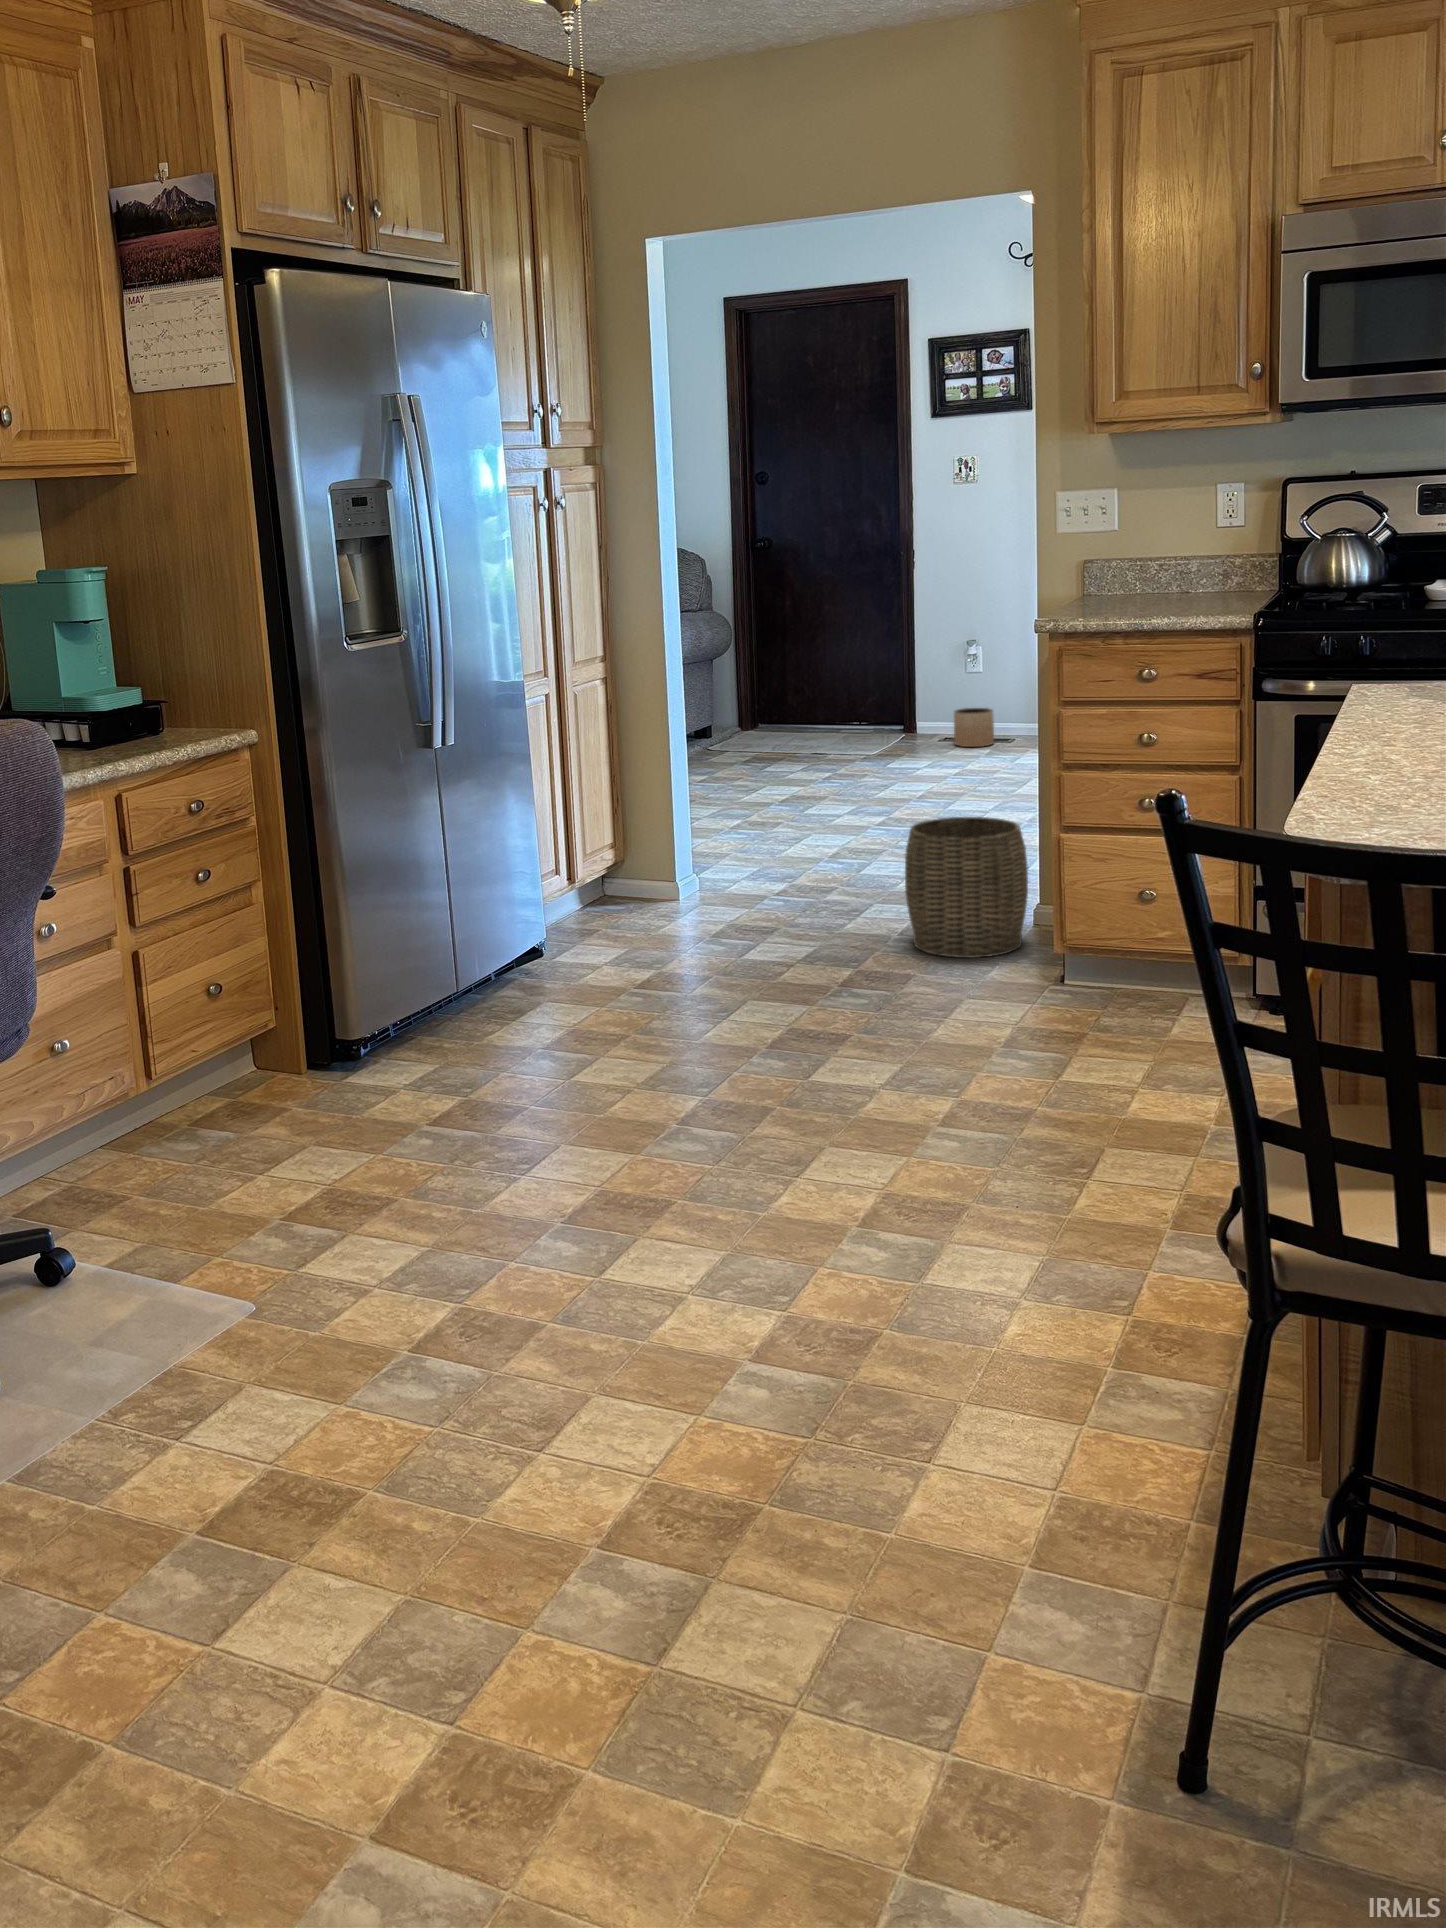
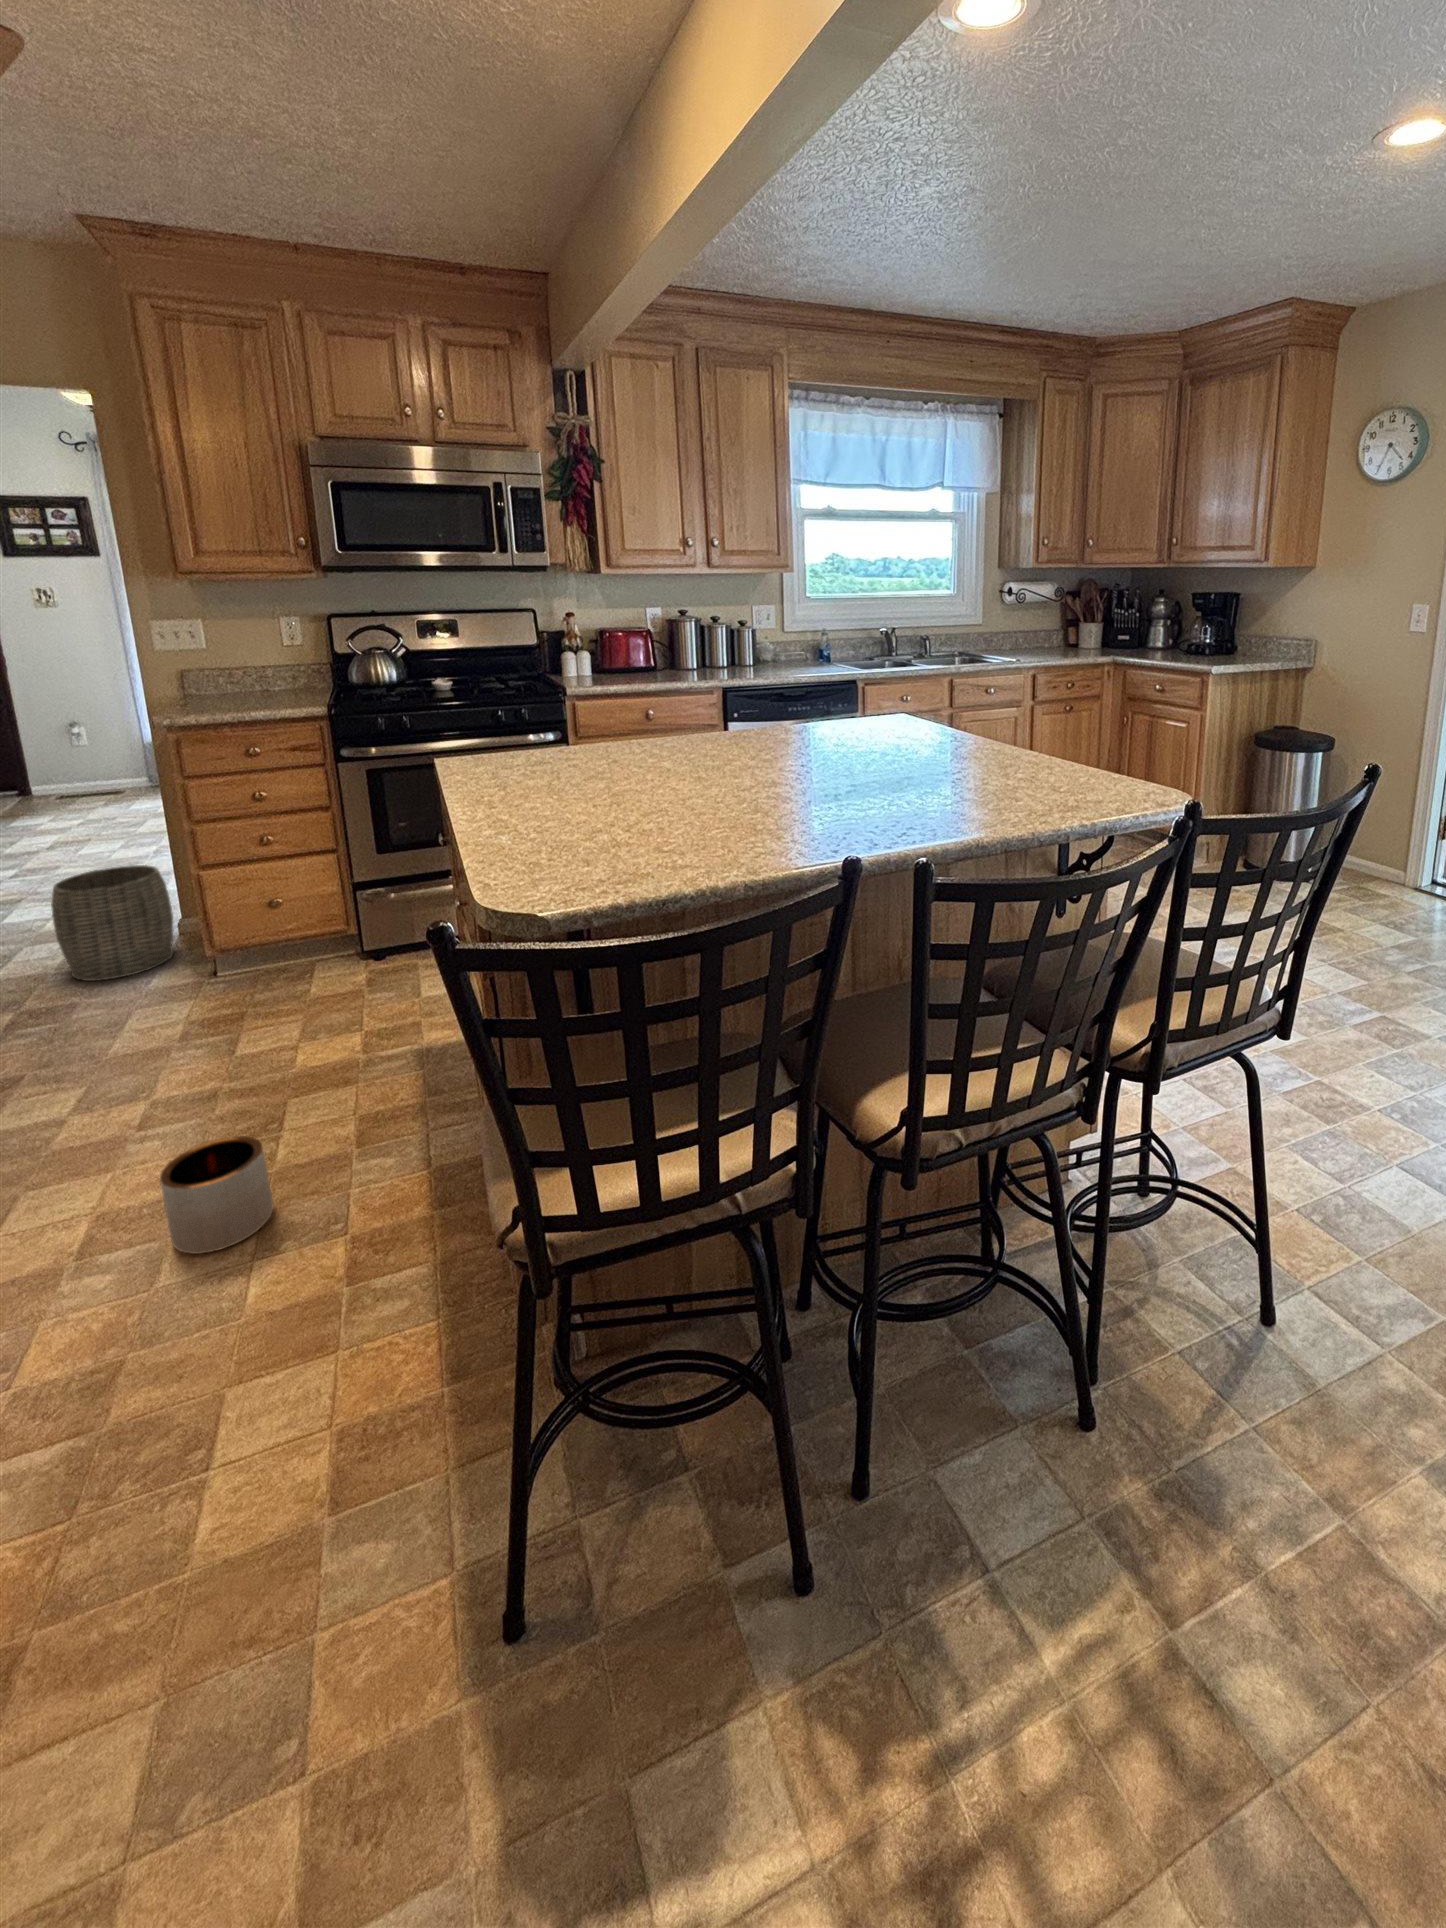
planter: present [954,708,994,747] -> present [160,1136,273,1254]

